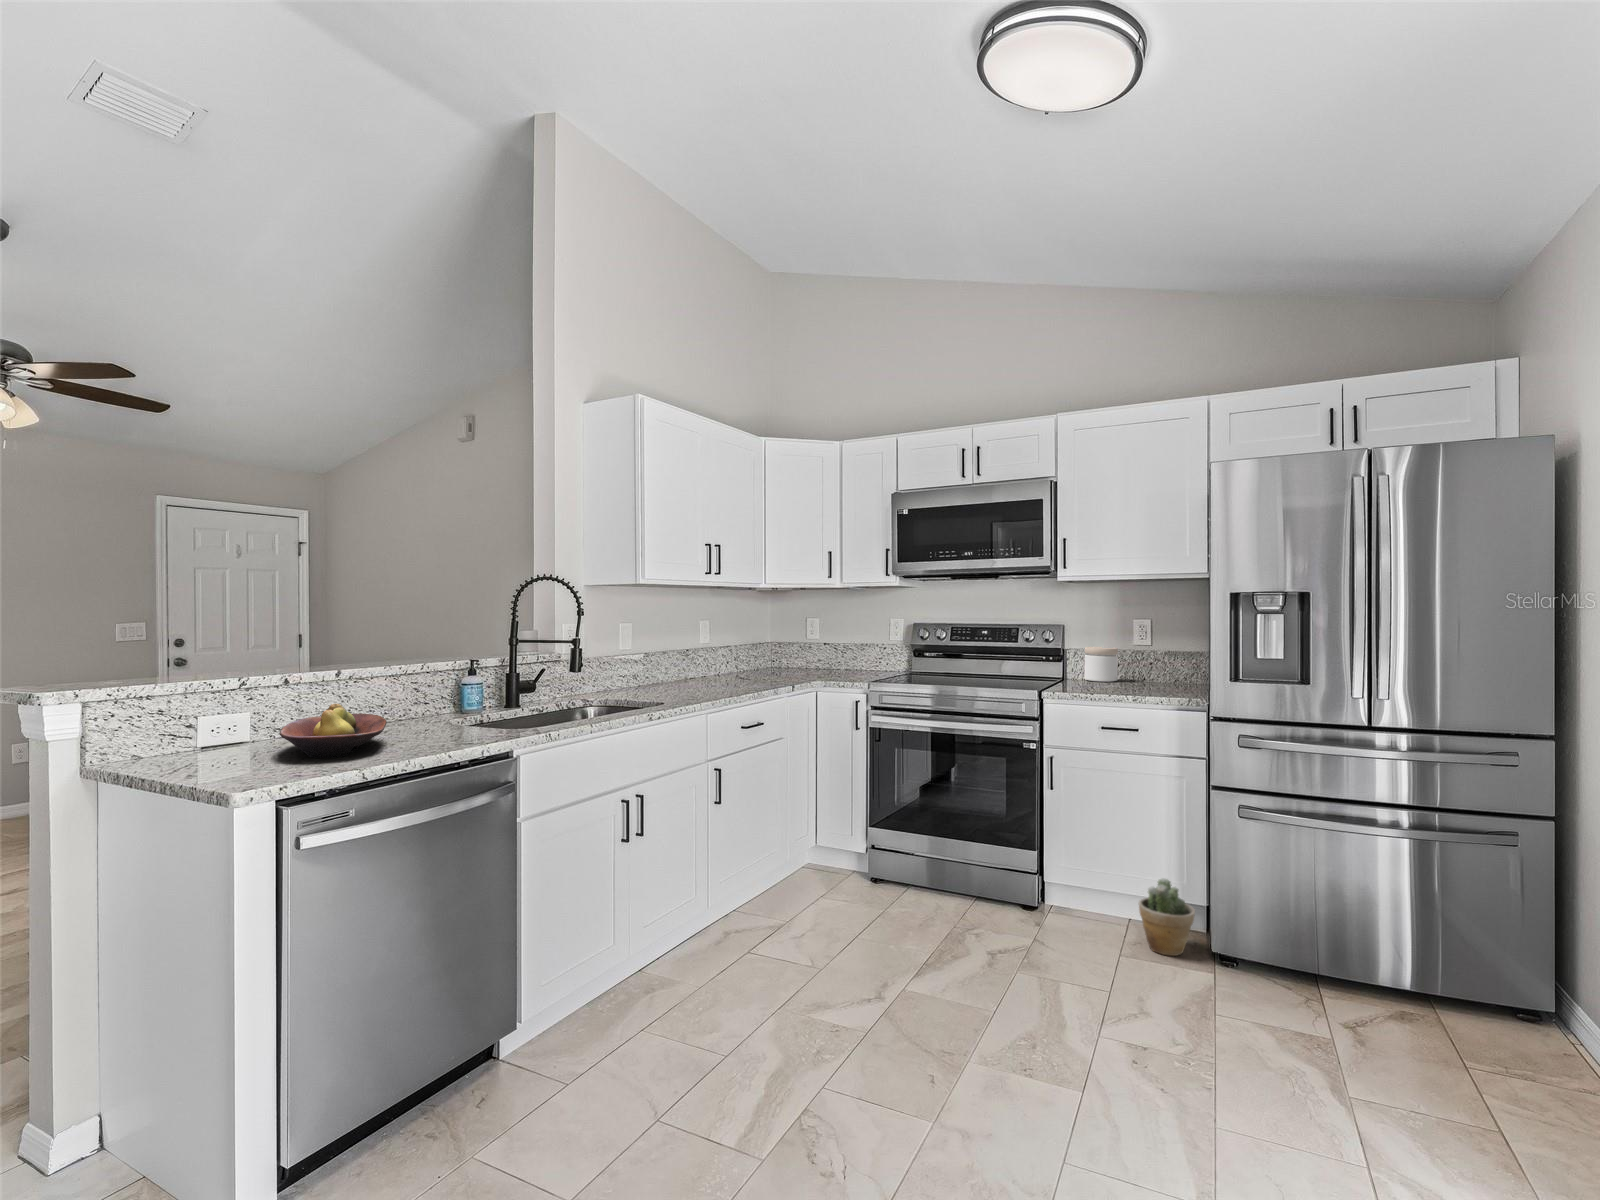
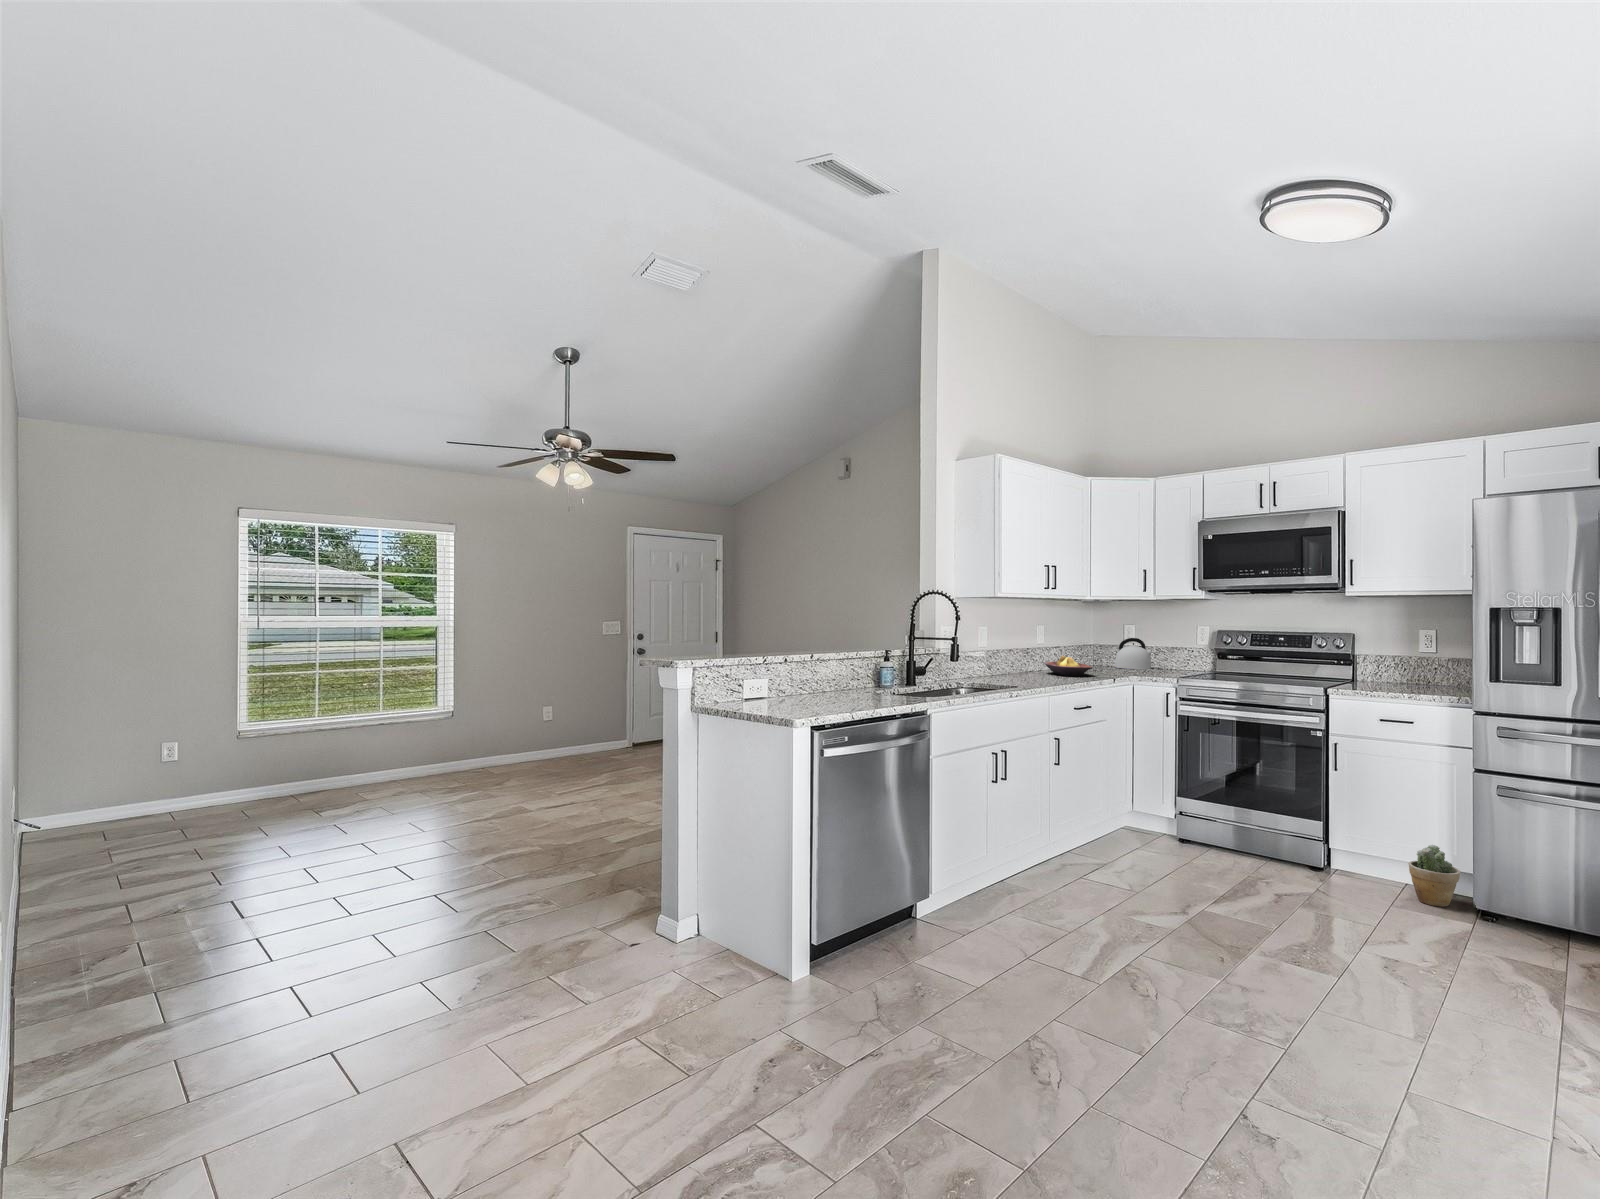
kettle: none [797,634,842,671] -> present [1115,638,1152,669]
jar: present [1084,647,1118,682] -> none [1380,654,1414,685]
fruit bowl: present [280,704,387,758] -> present [1044,656,1093,677]

